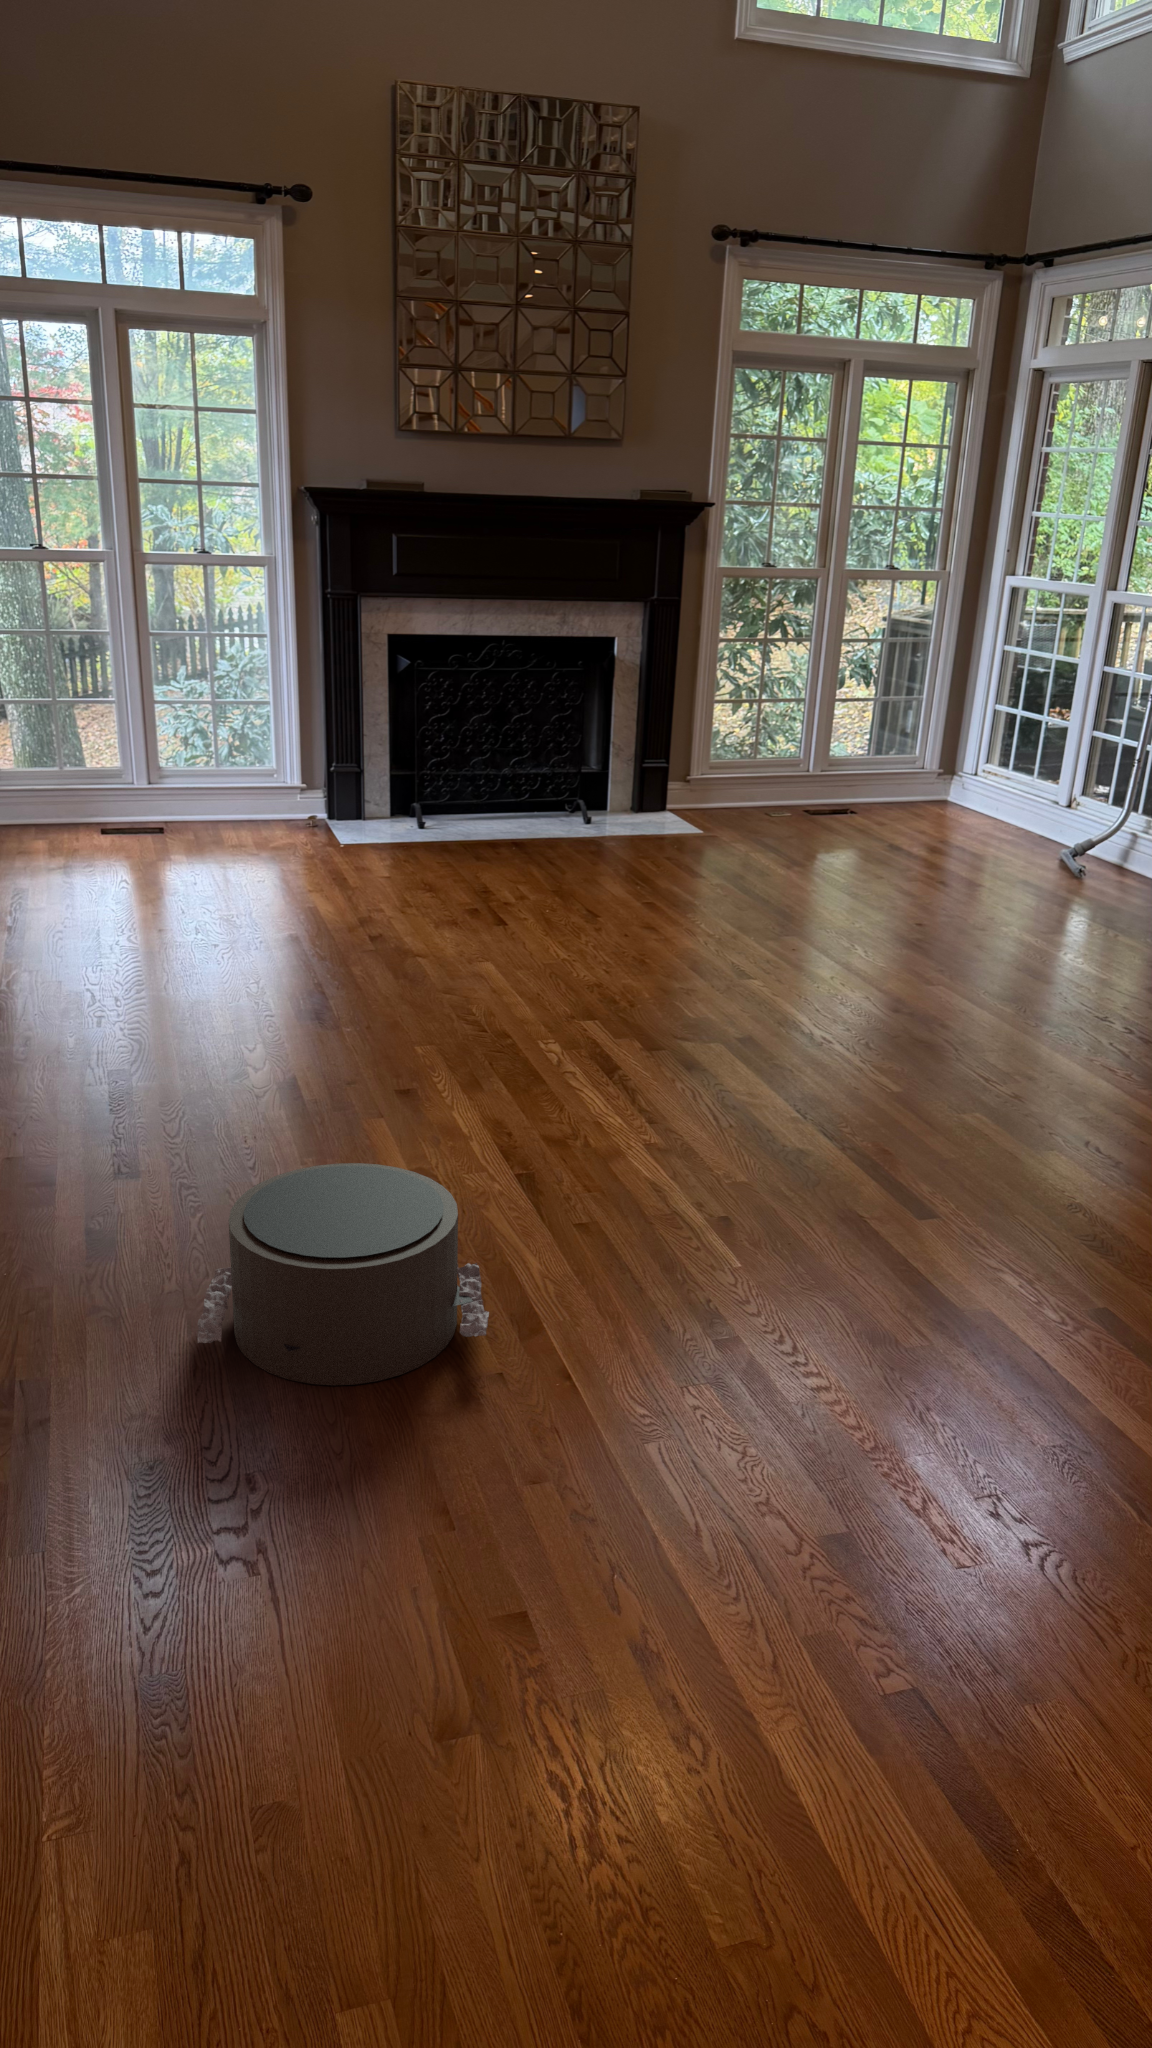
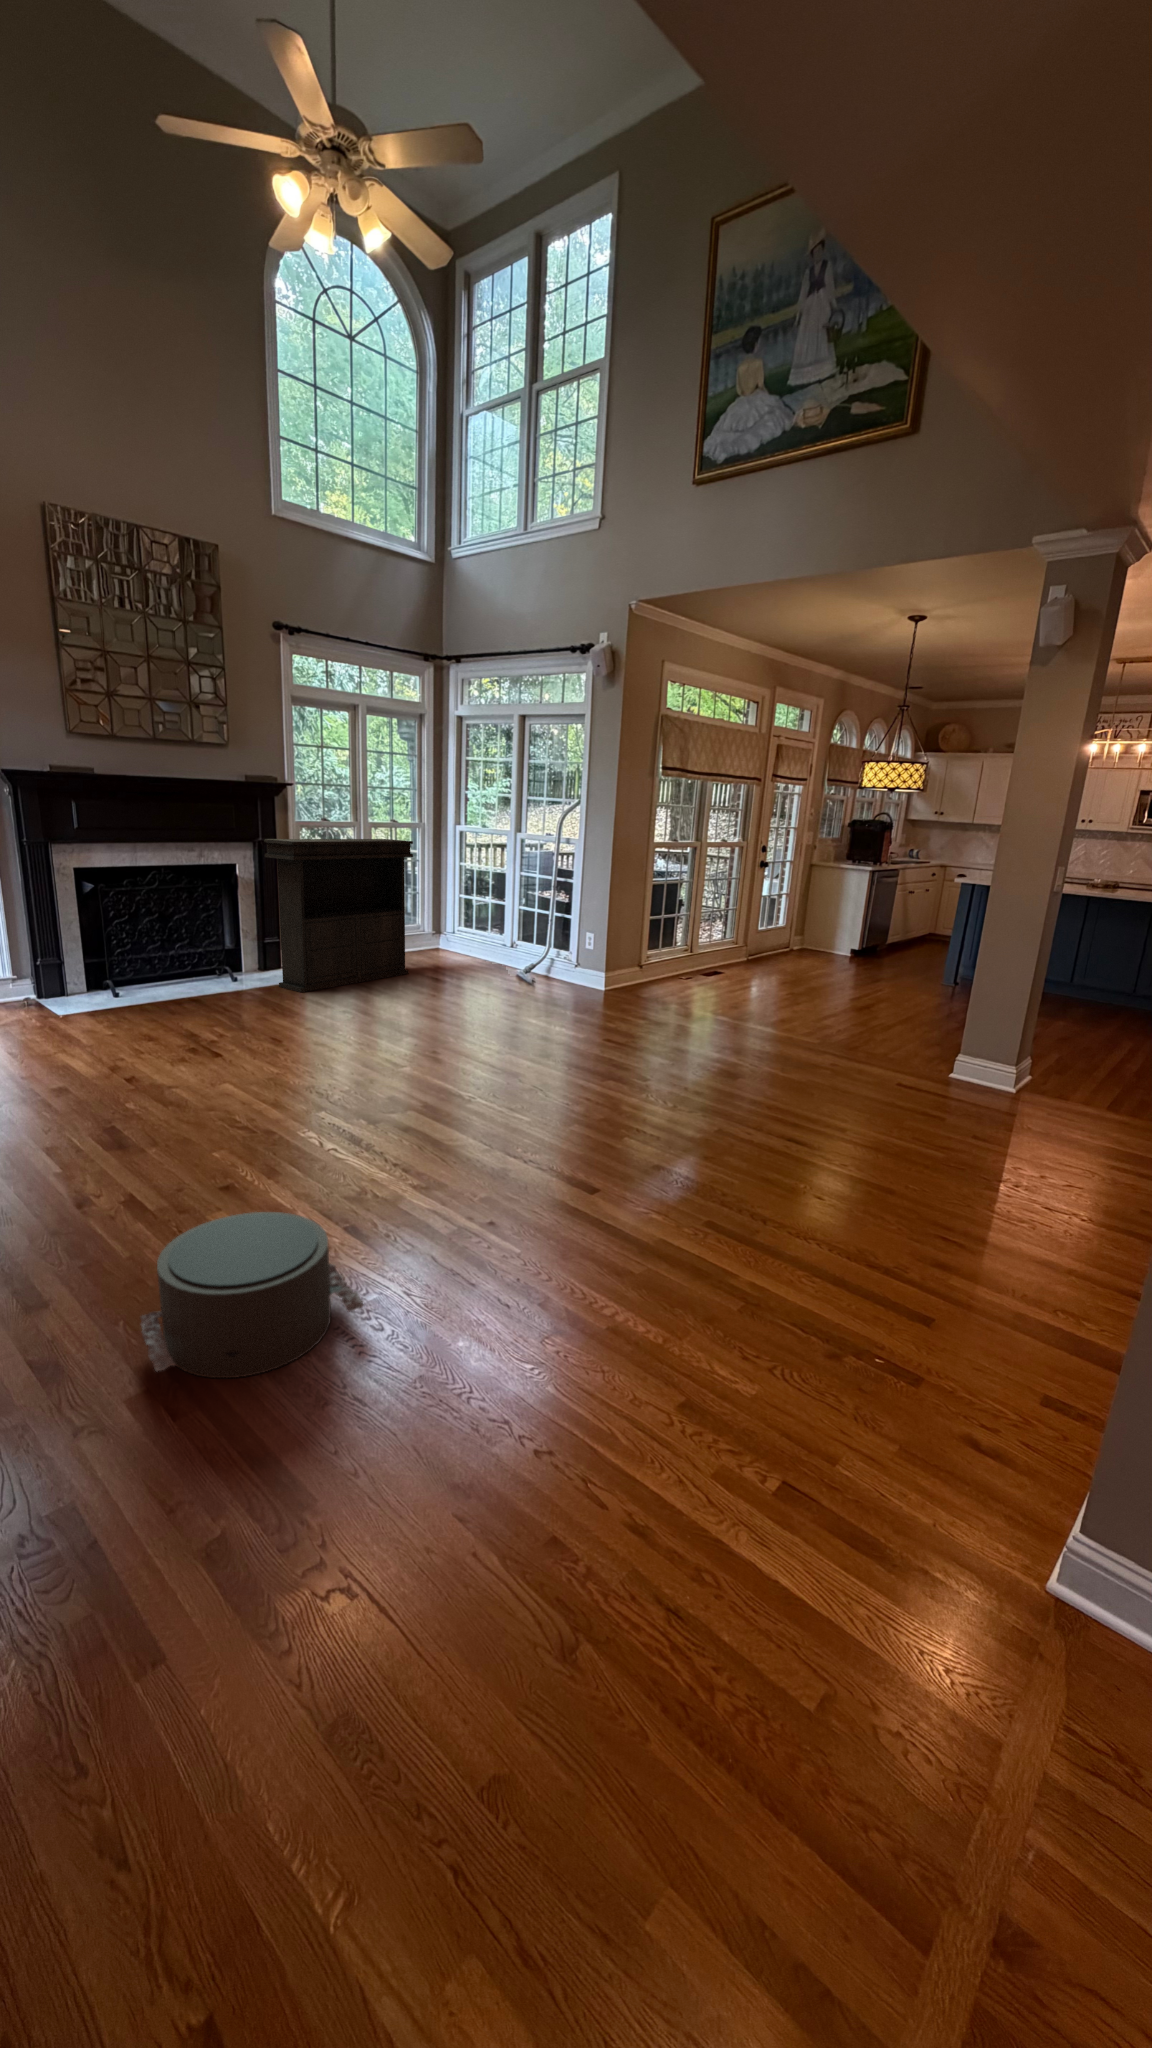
console table: none [651,597,904,850] -> present [264,839,413,992]

